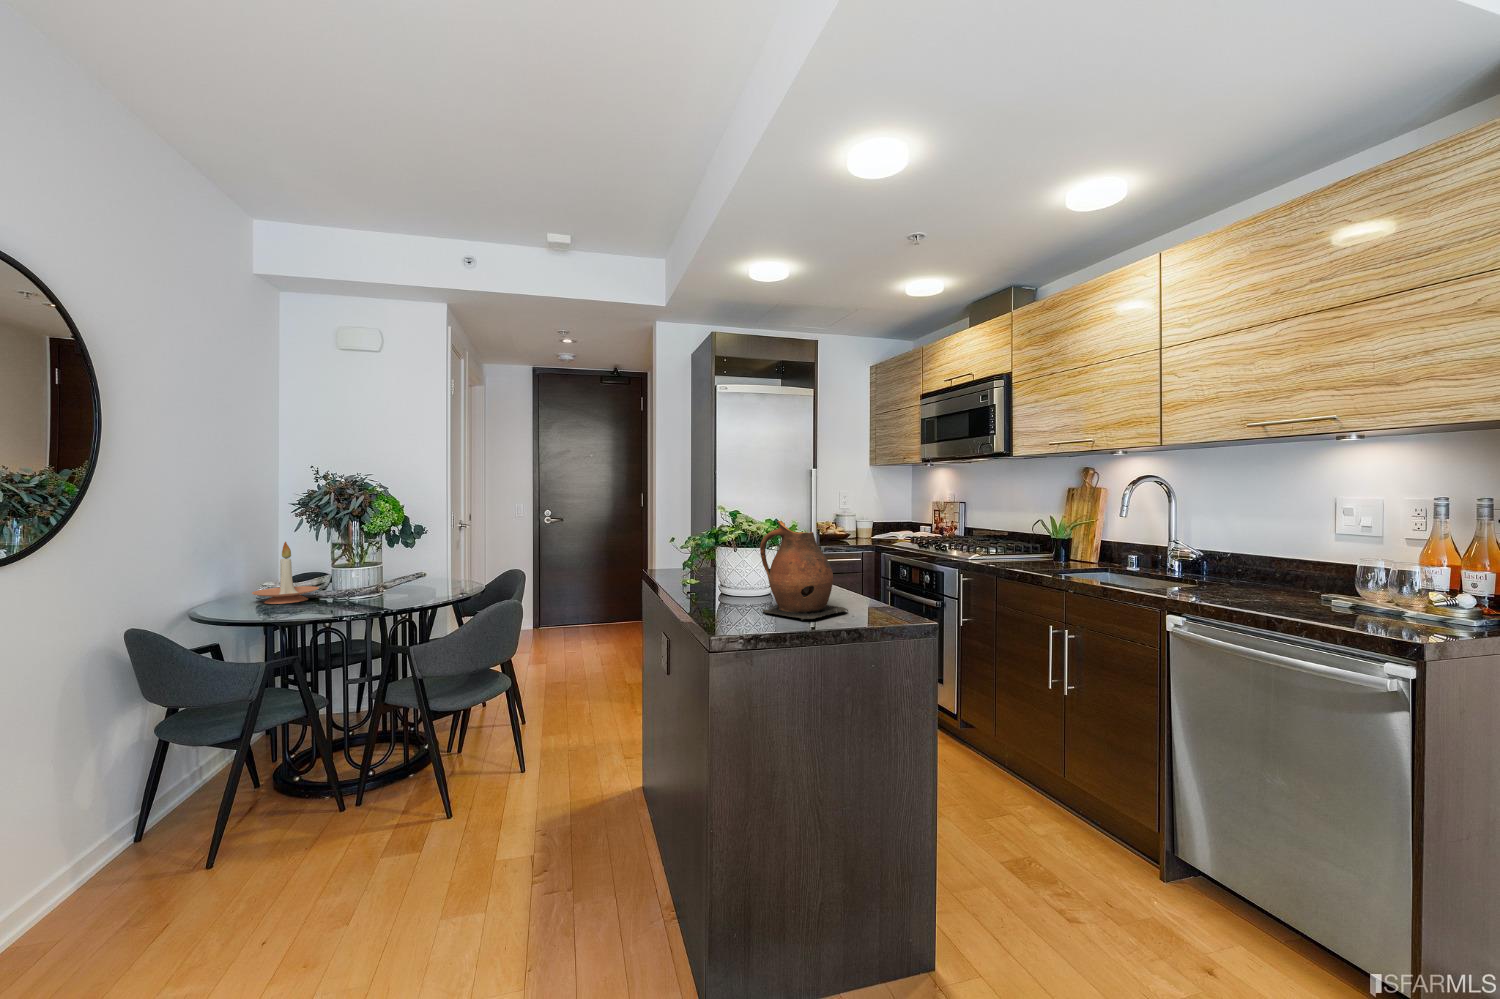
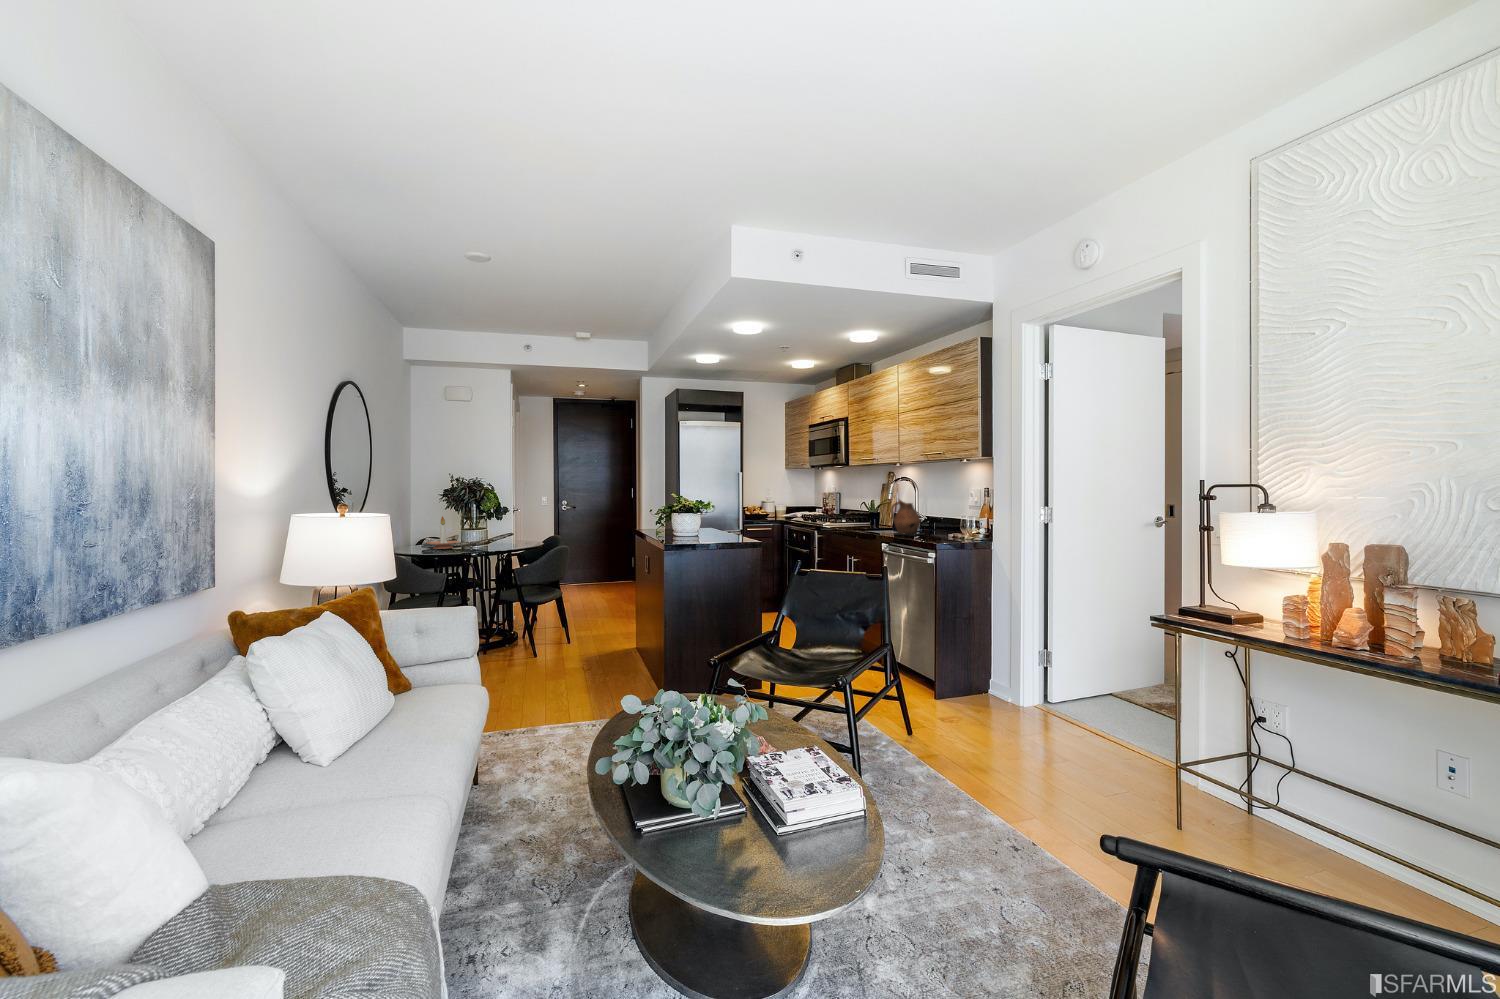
ceramic pitcher: present [760,521,848,620] -> present [891,499,920,535]

